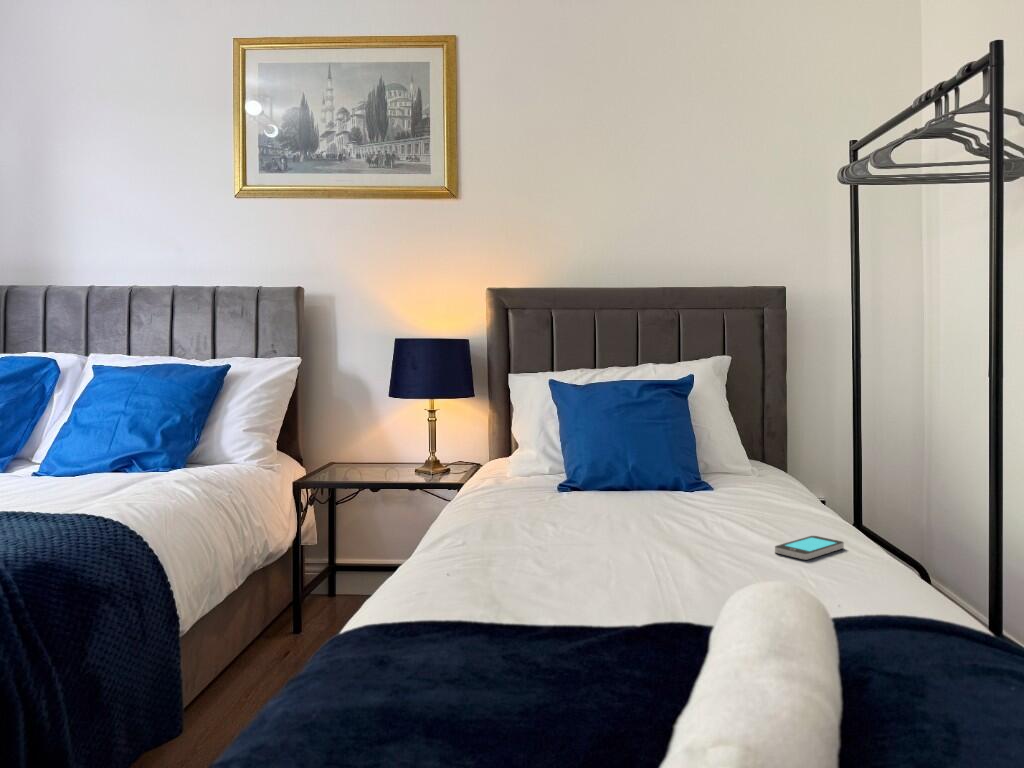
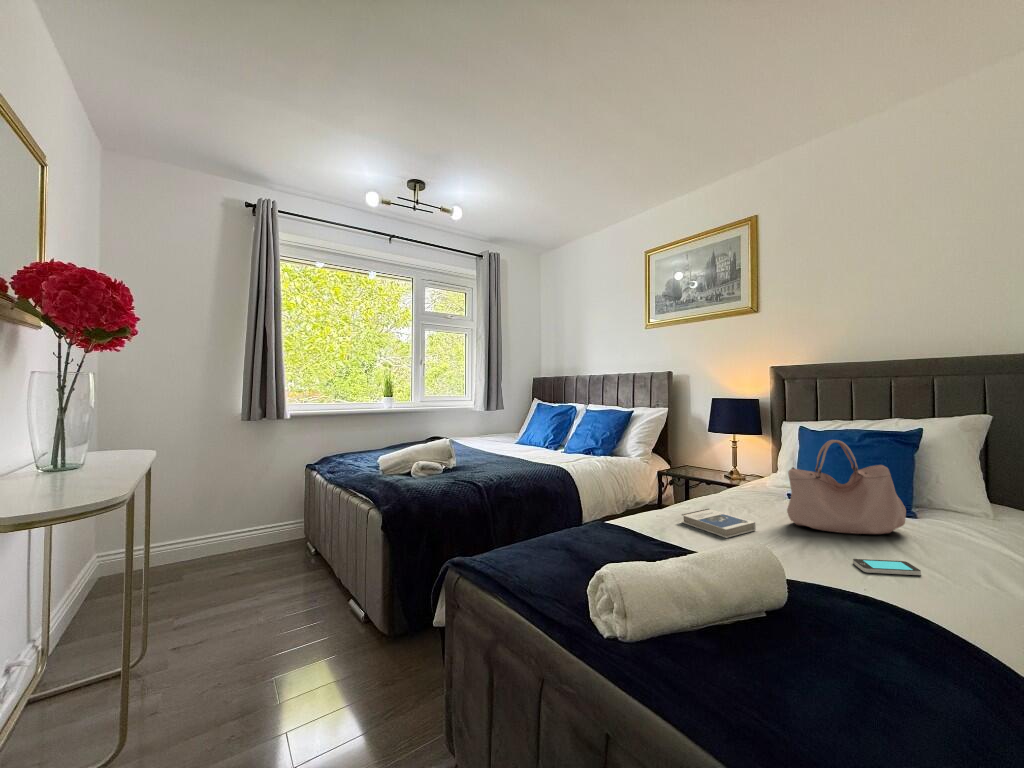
handbag: none [622,381,746,522] -> present [787,440,906,534]
hardback book: none [489,521,608,561] -> present [682,509,756,538]

